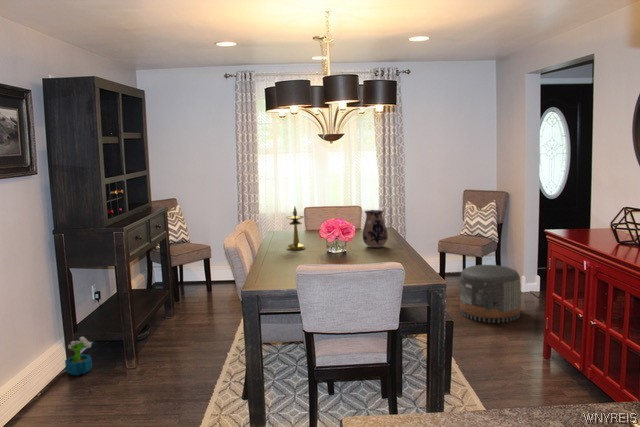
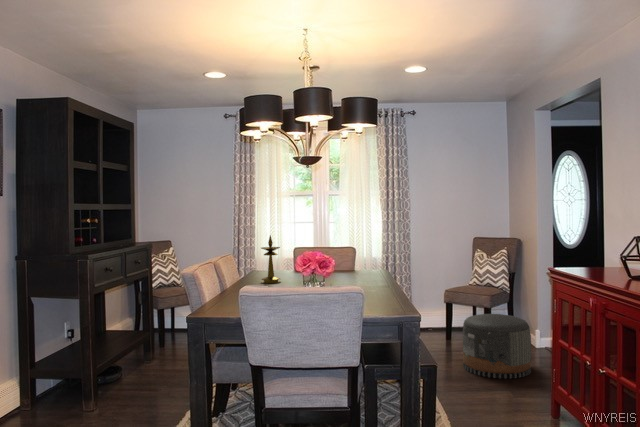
ceramic pitcher: present [363,210,388,248] -> none [343,242,372,283]
decorative plant: present [65,337,92,375] -> none [14,373,43,417]

